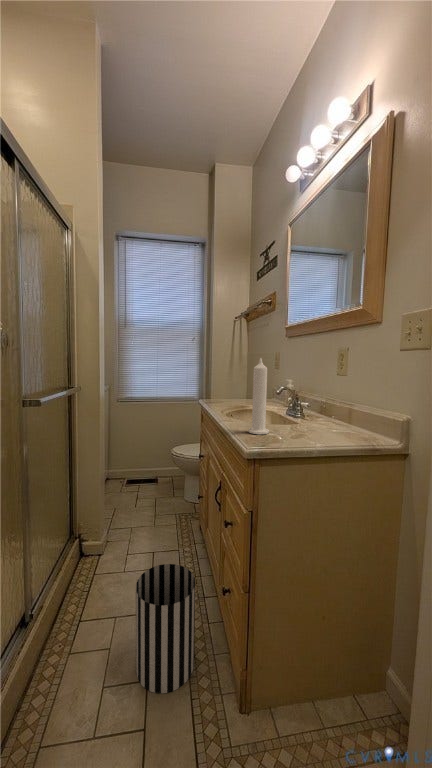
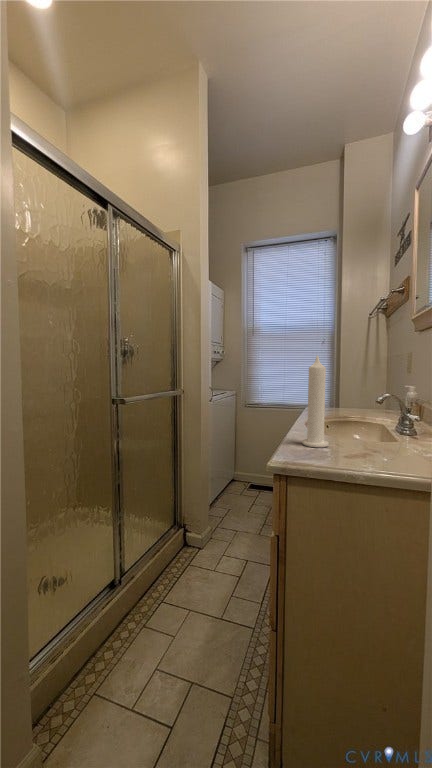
wastebasket: present [136,564,195,693] -> none [186,571,246,707]

